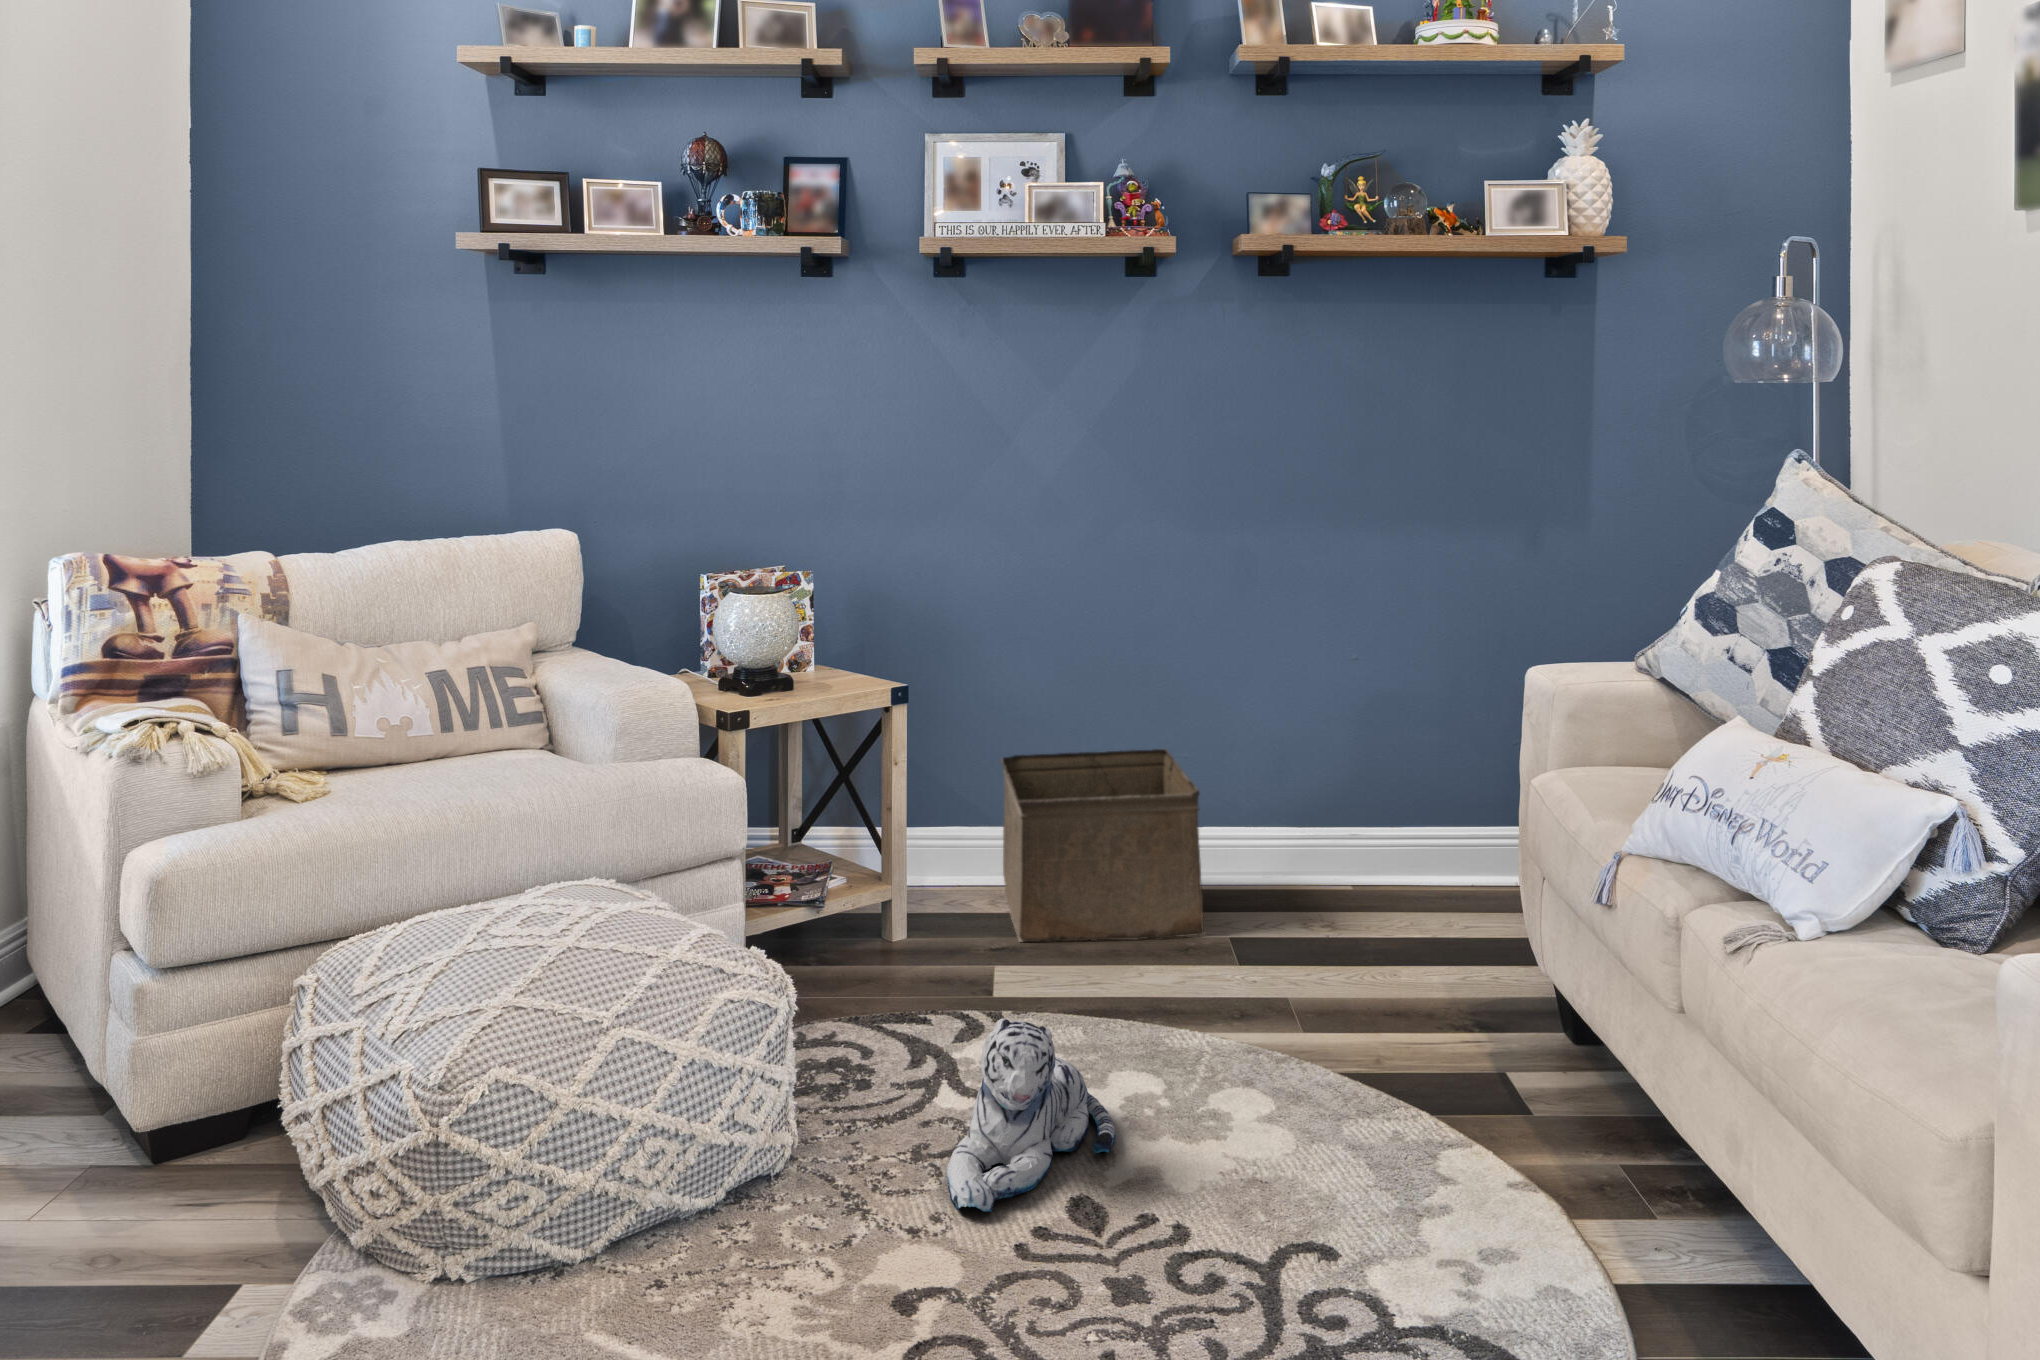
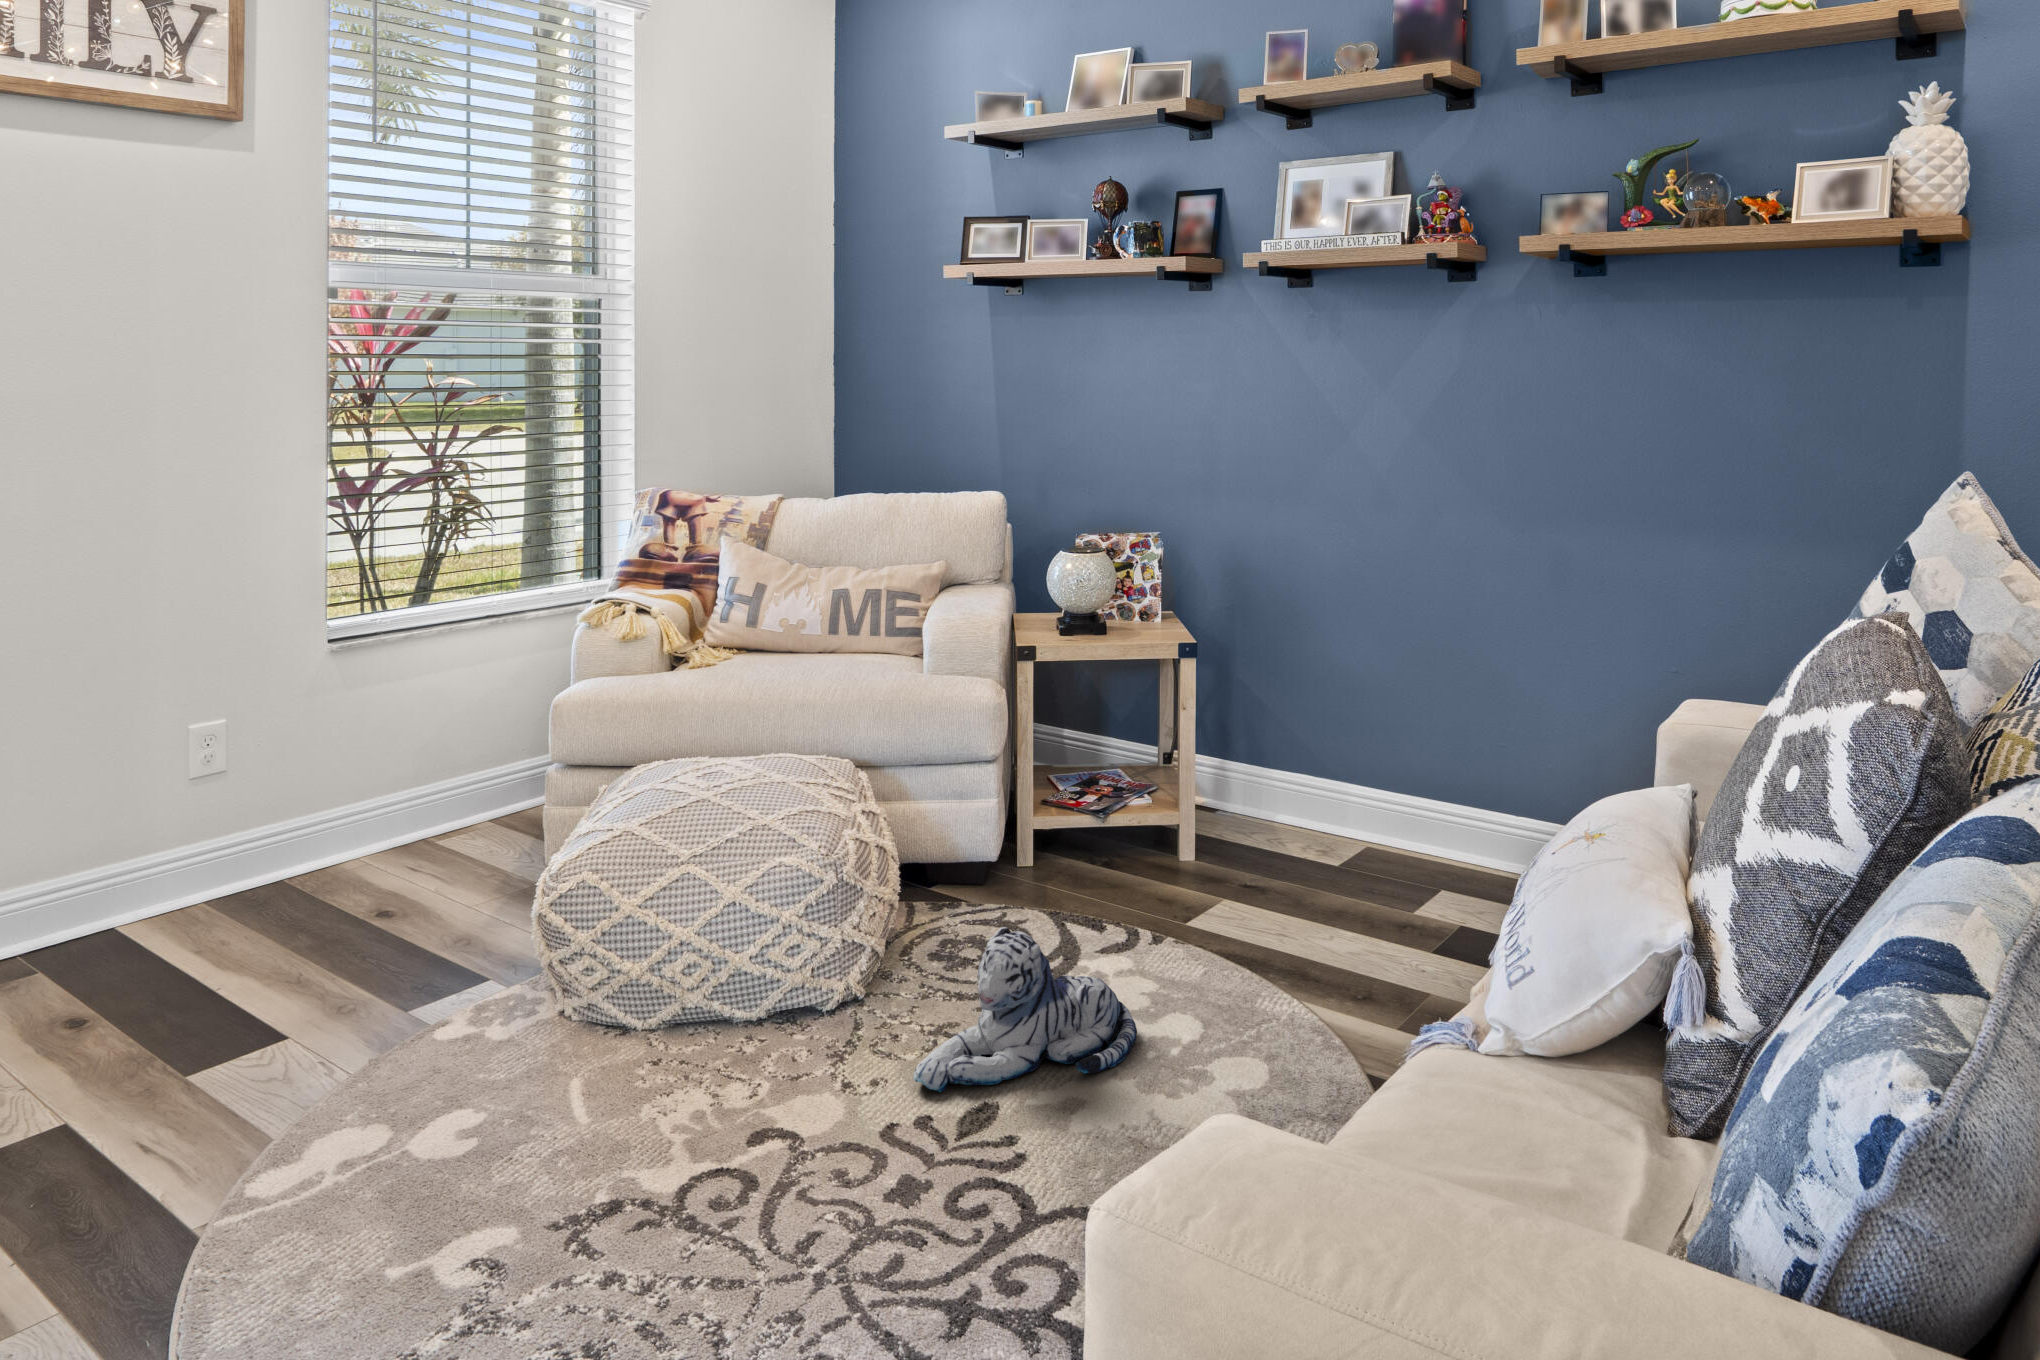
storage bin: present [1001,749,1204,942] -> none [1269,717,1477,913]

